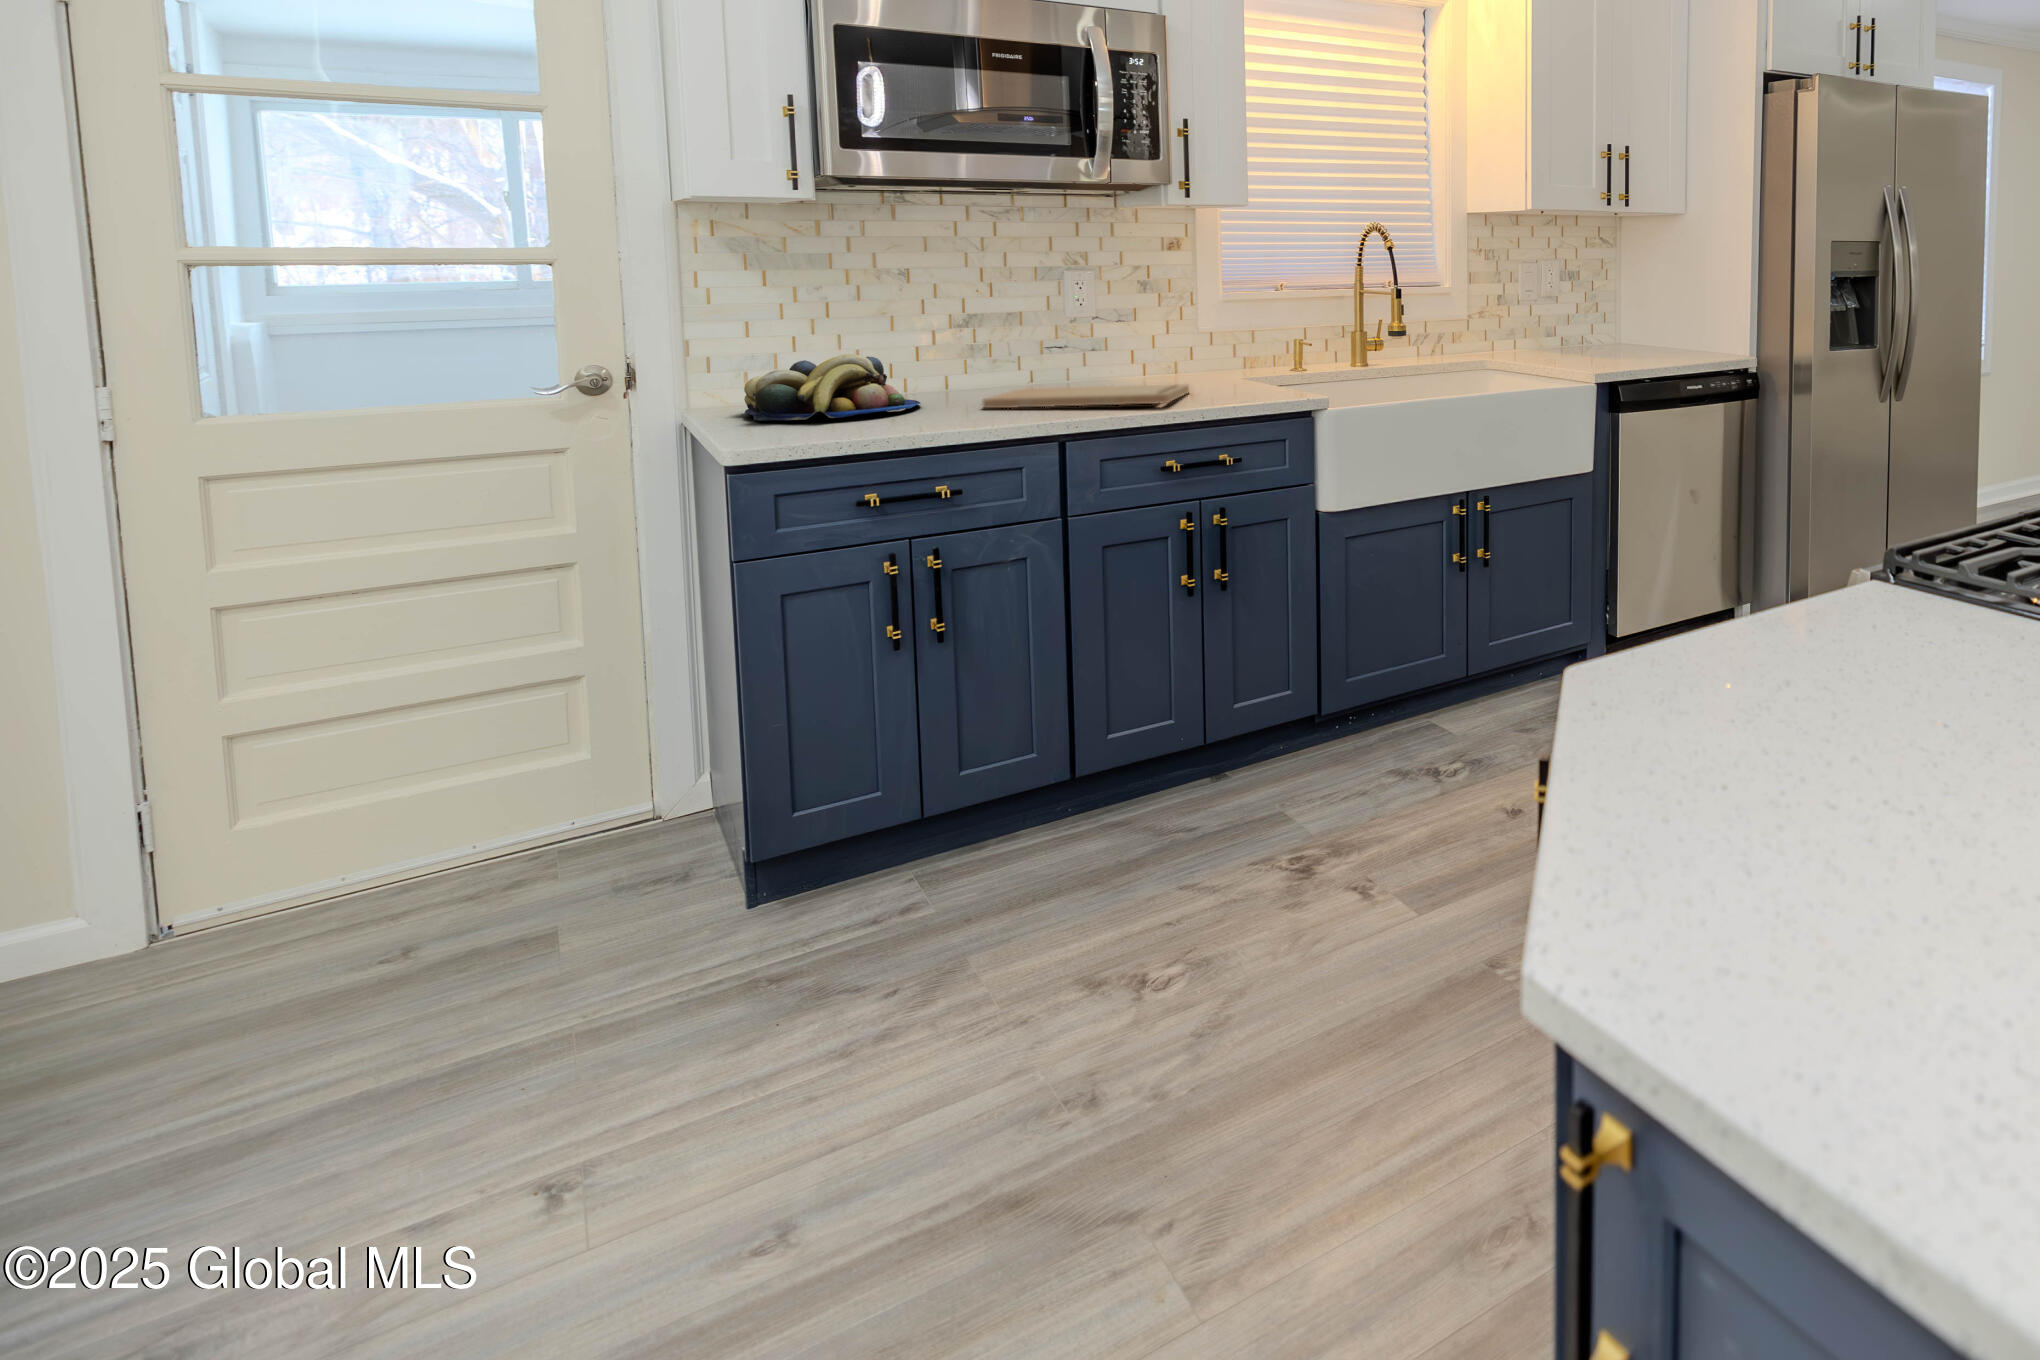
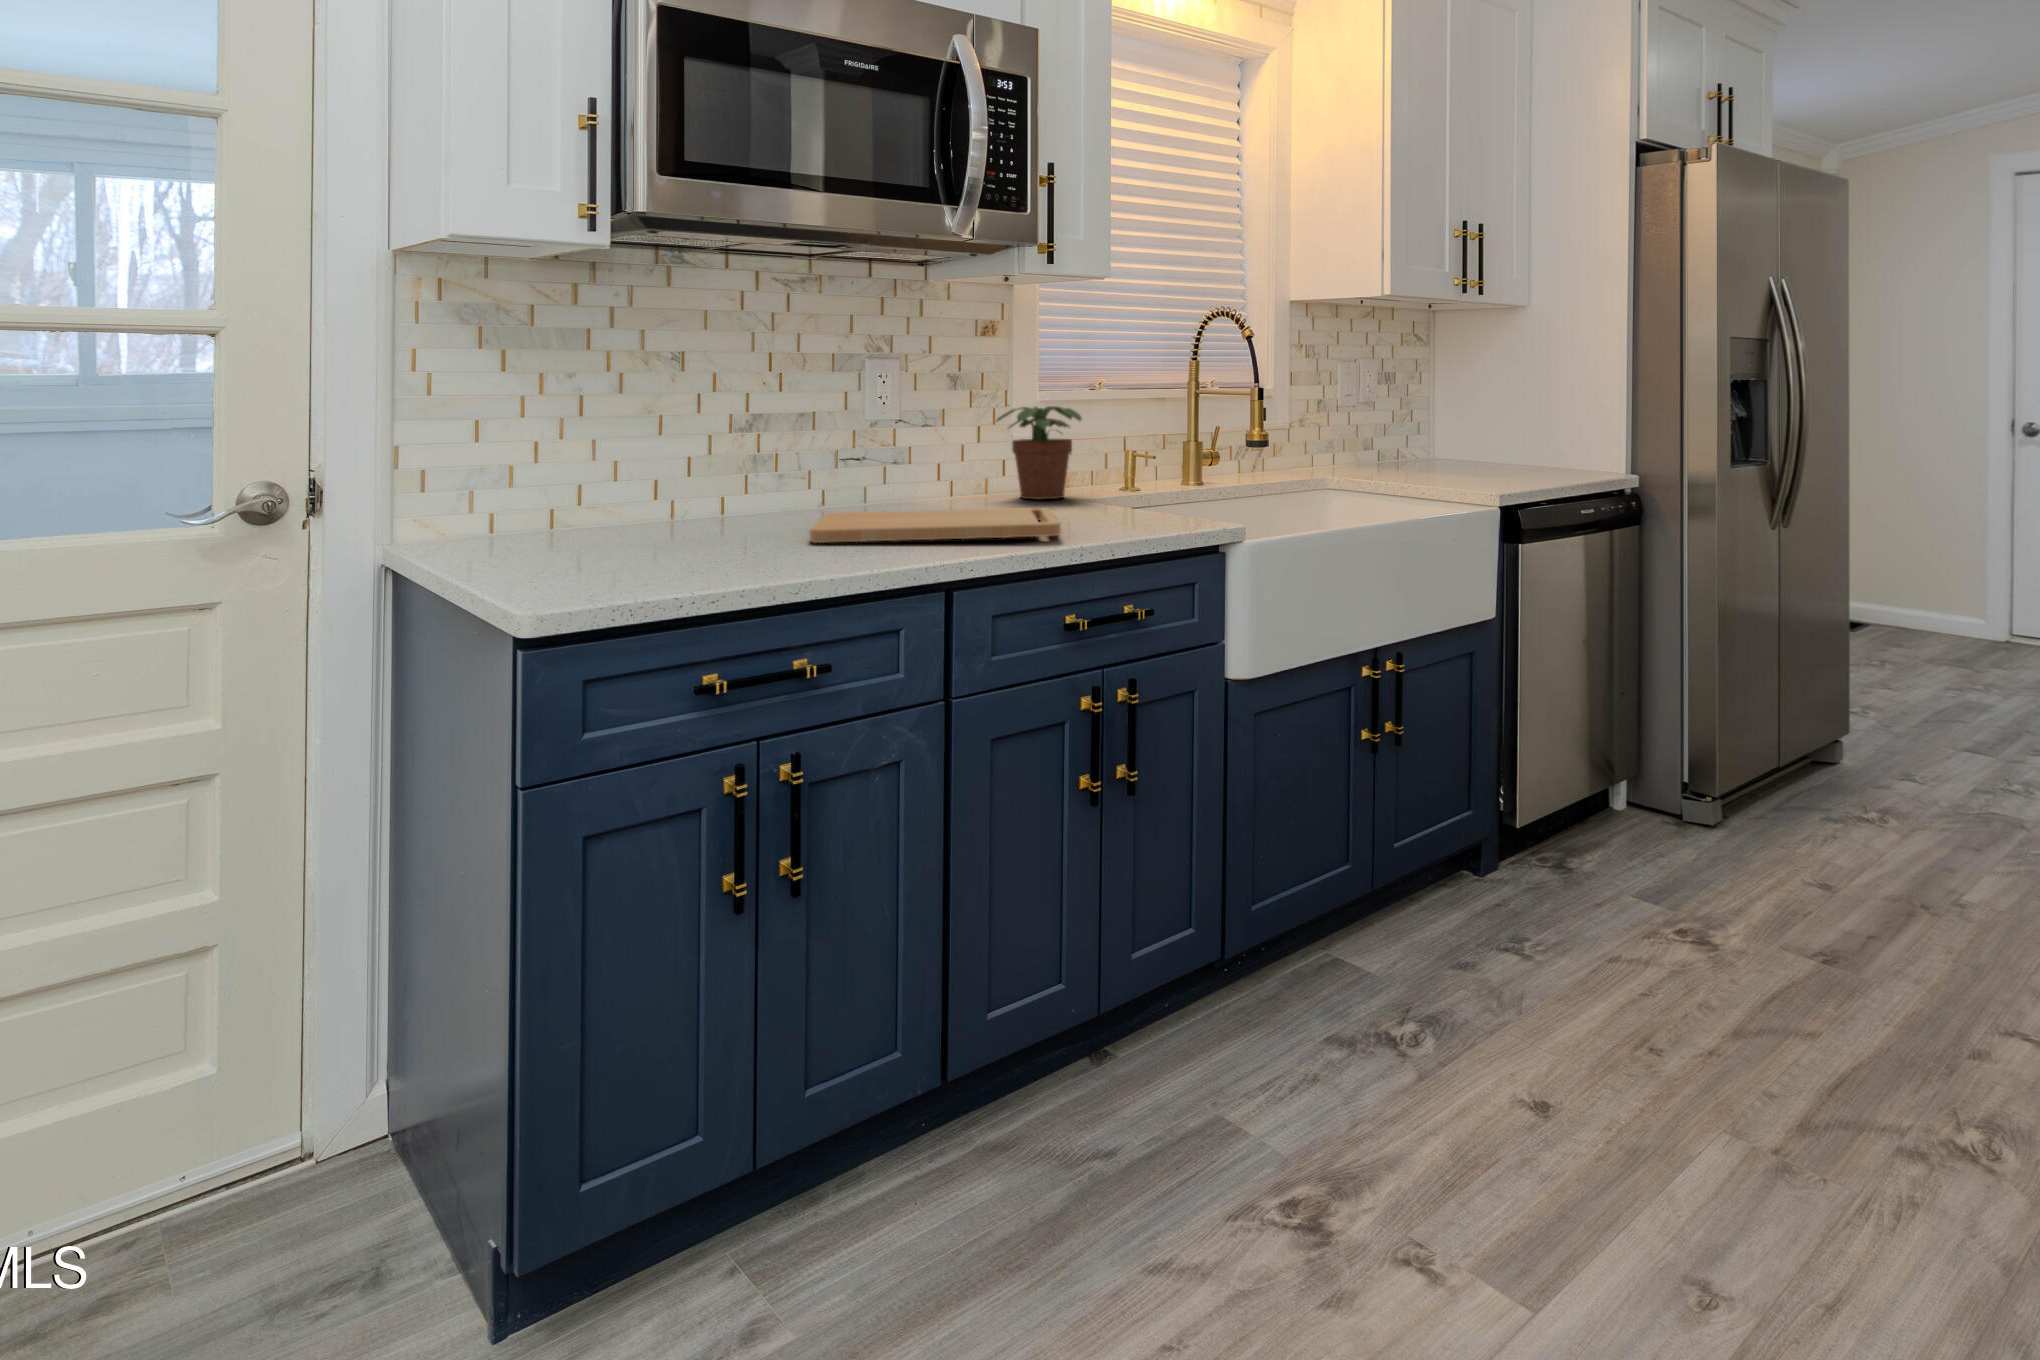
potted plant: none [1175,306,1246,379] -> present [996,406,1082,499]
fruit bowl: present [744,354,921,421] -> none [486,467,724,564]

